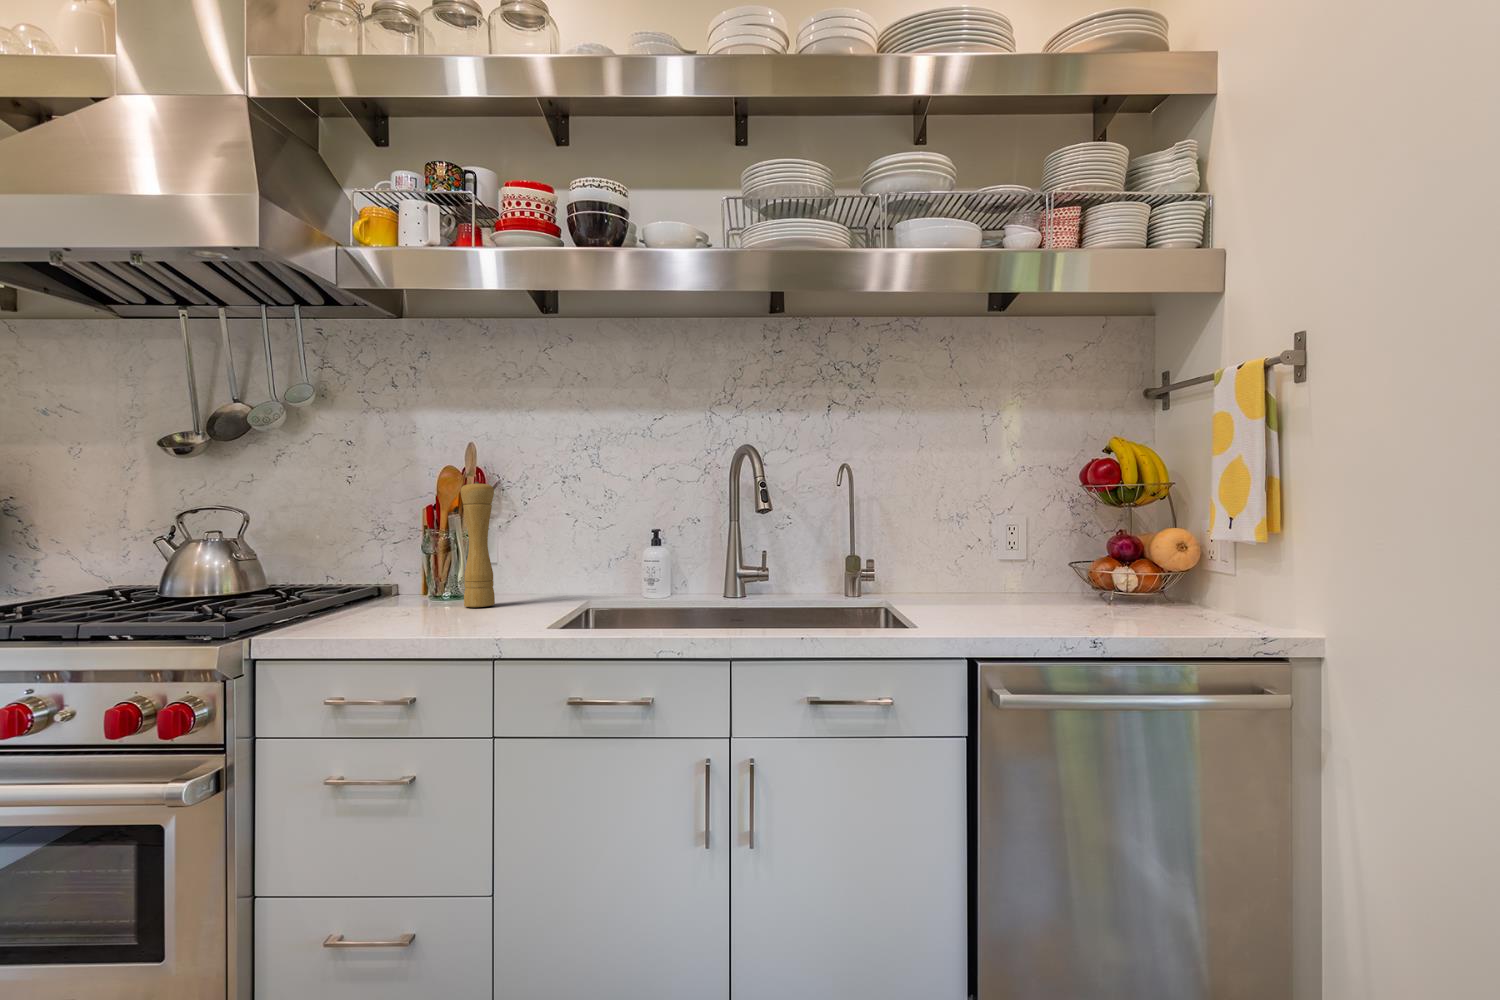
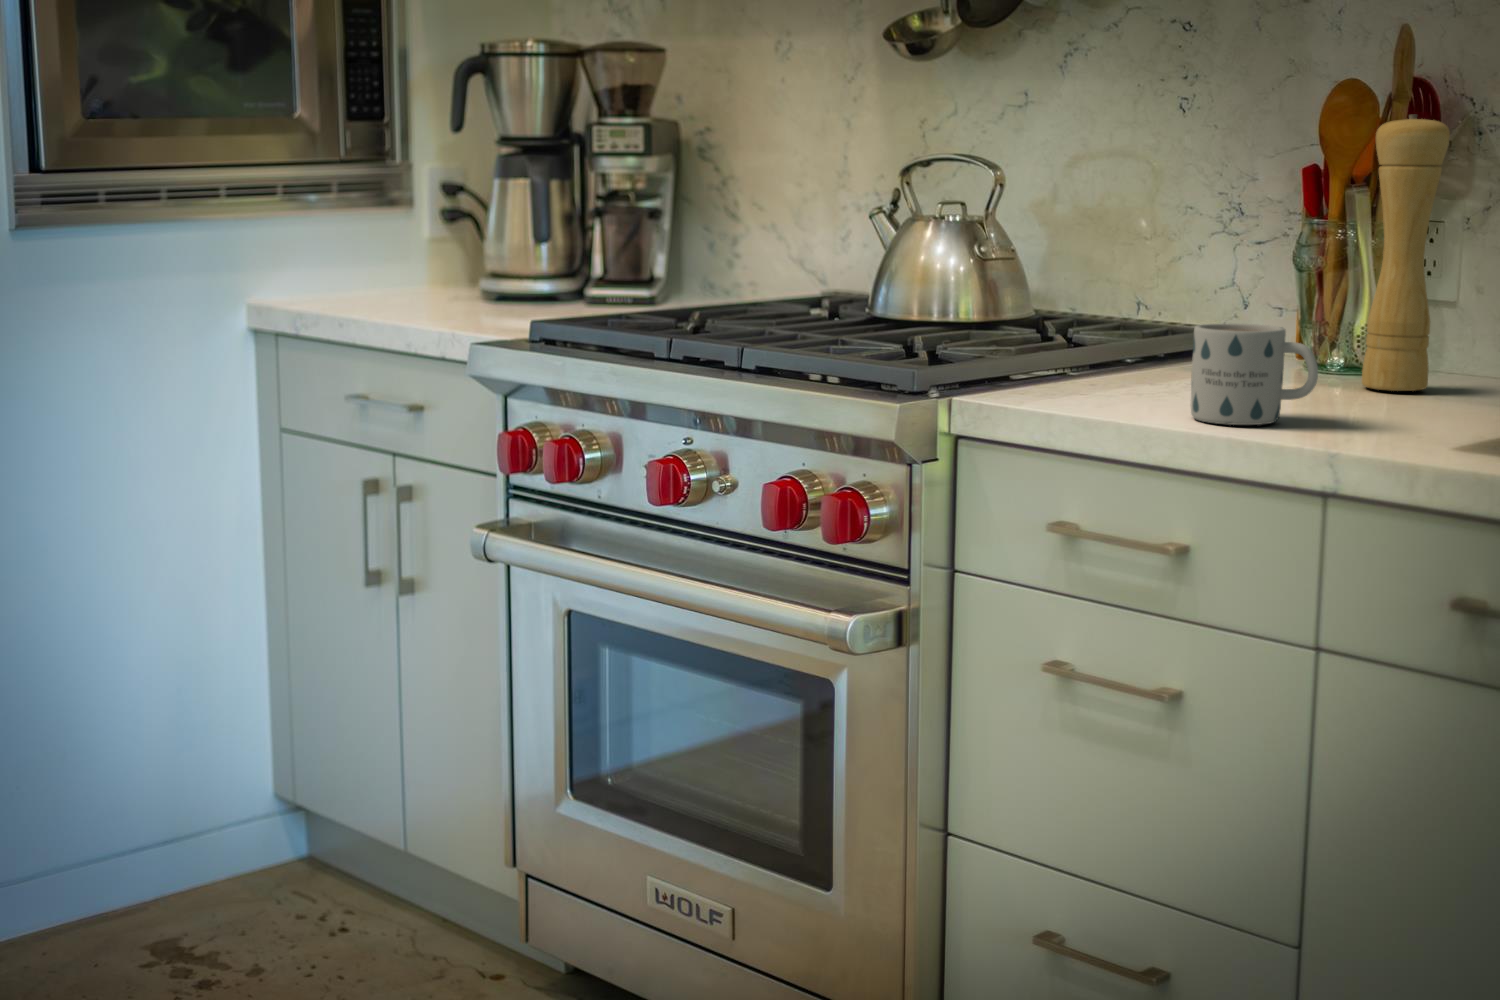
mug: none [396,579,461,630] -> present [1191,323,1318,425]

